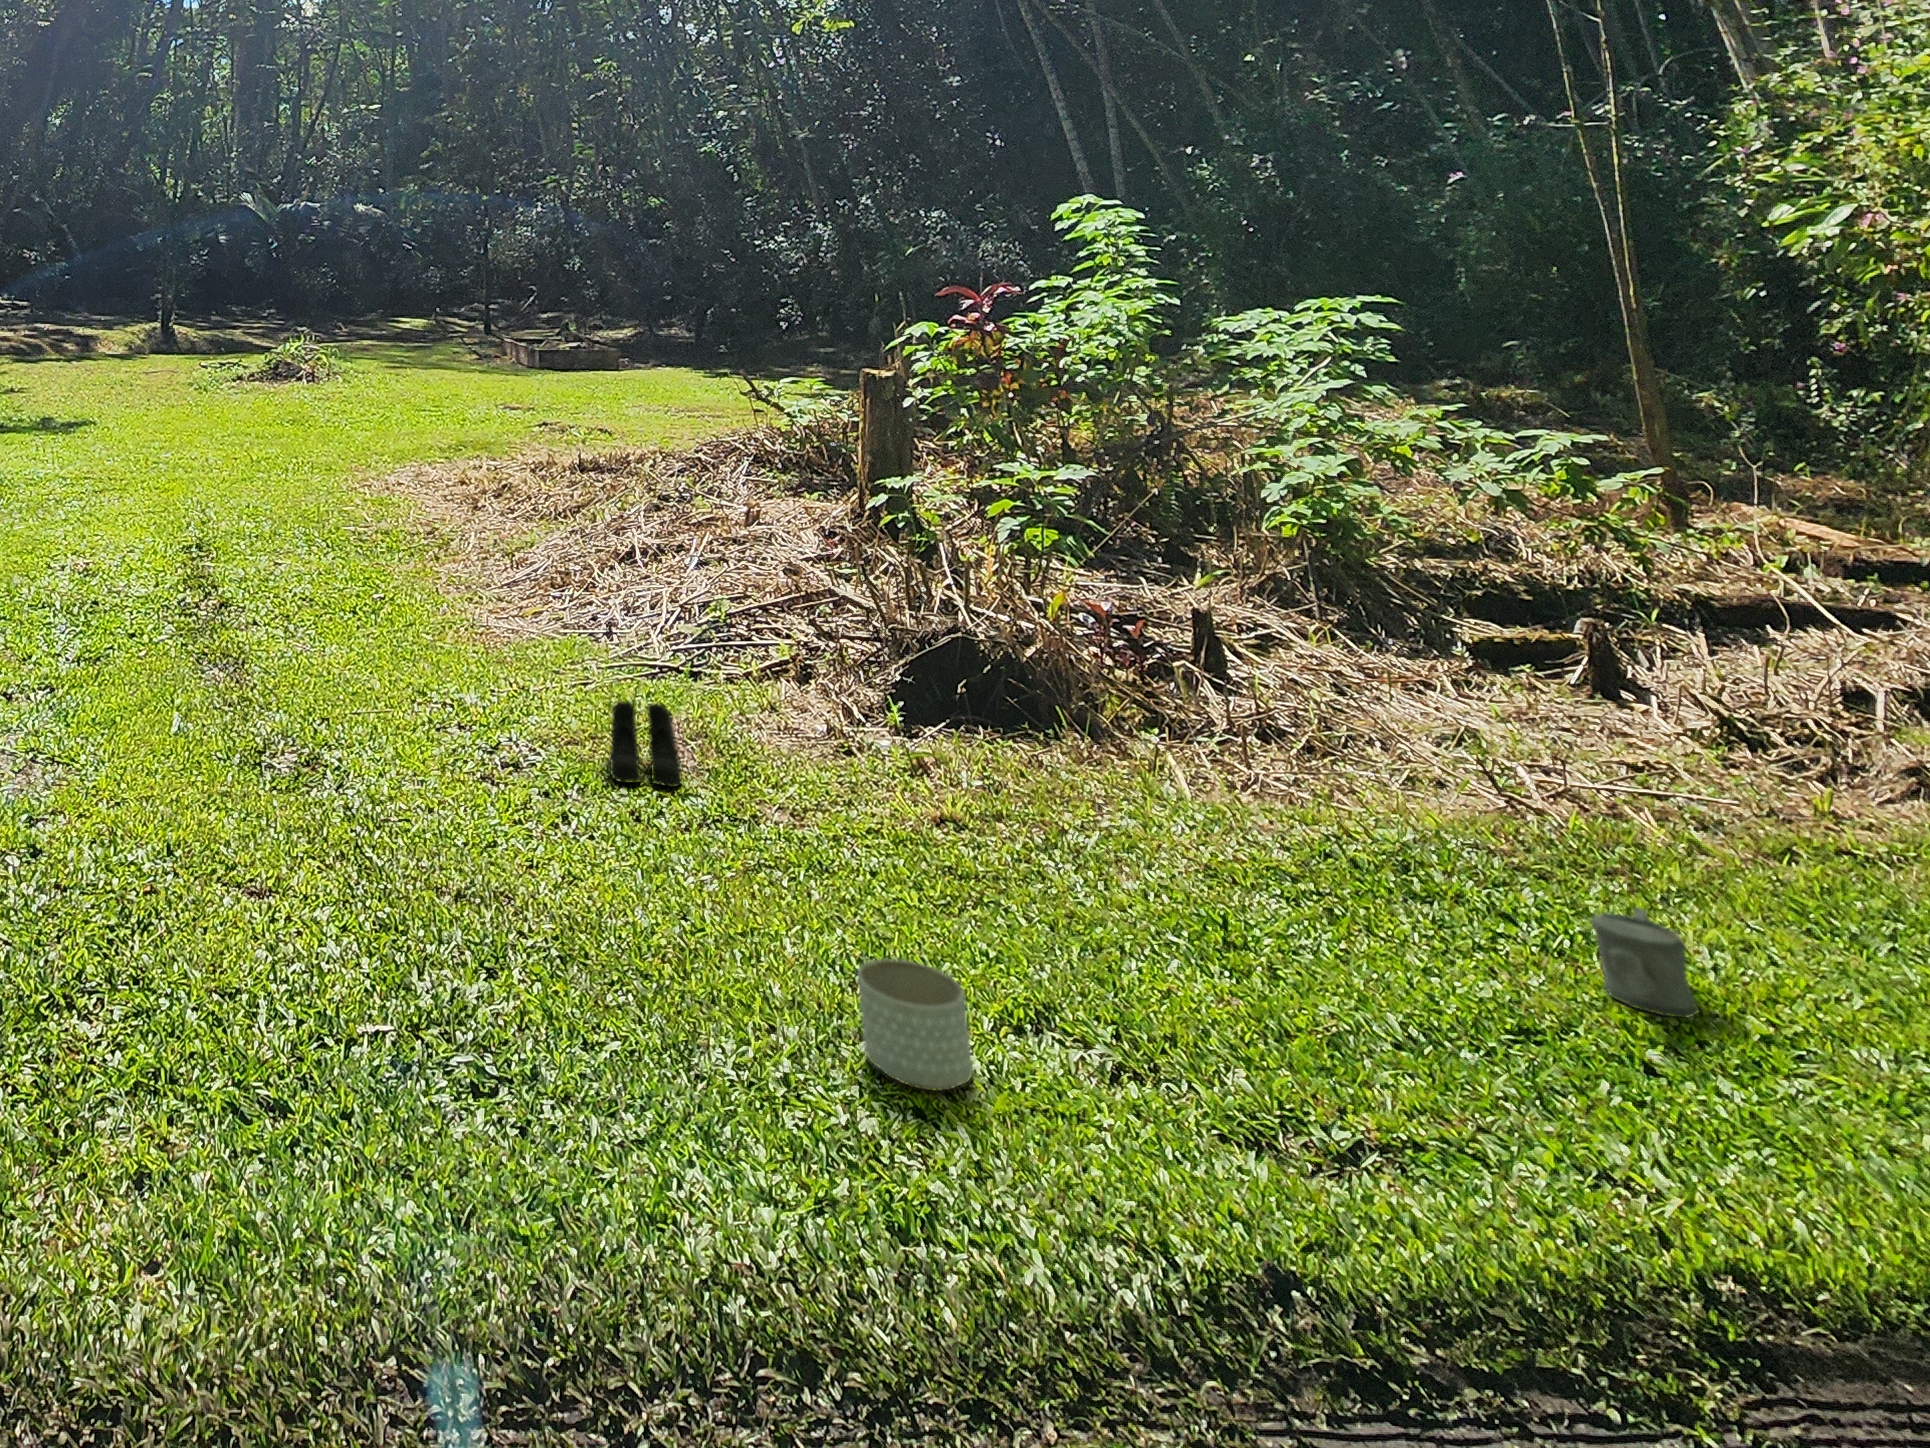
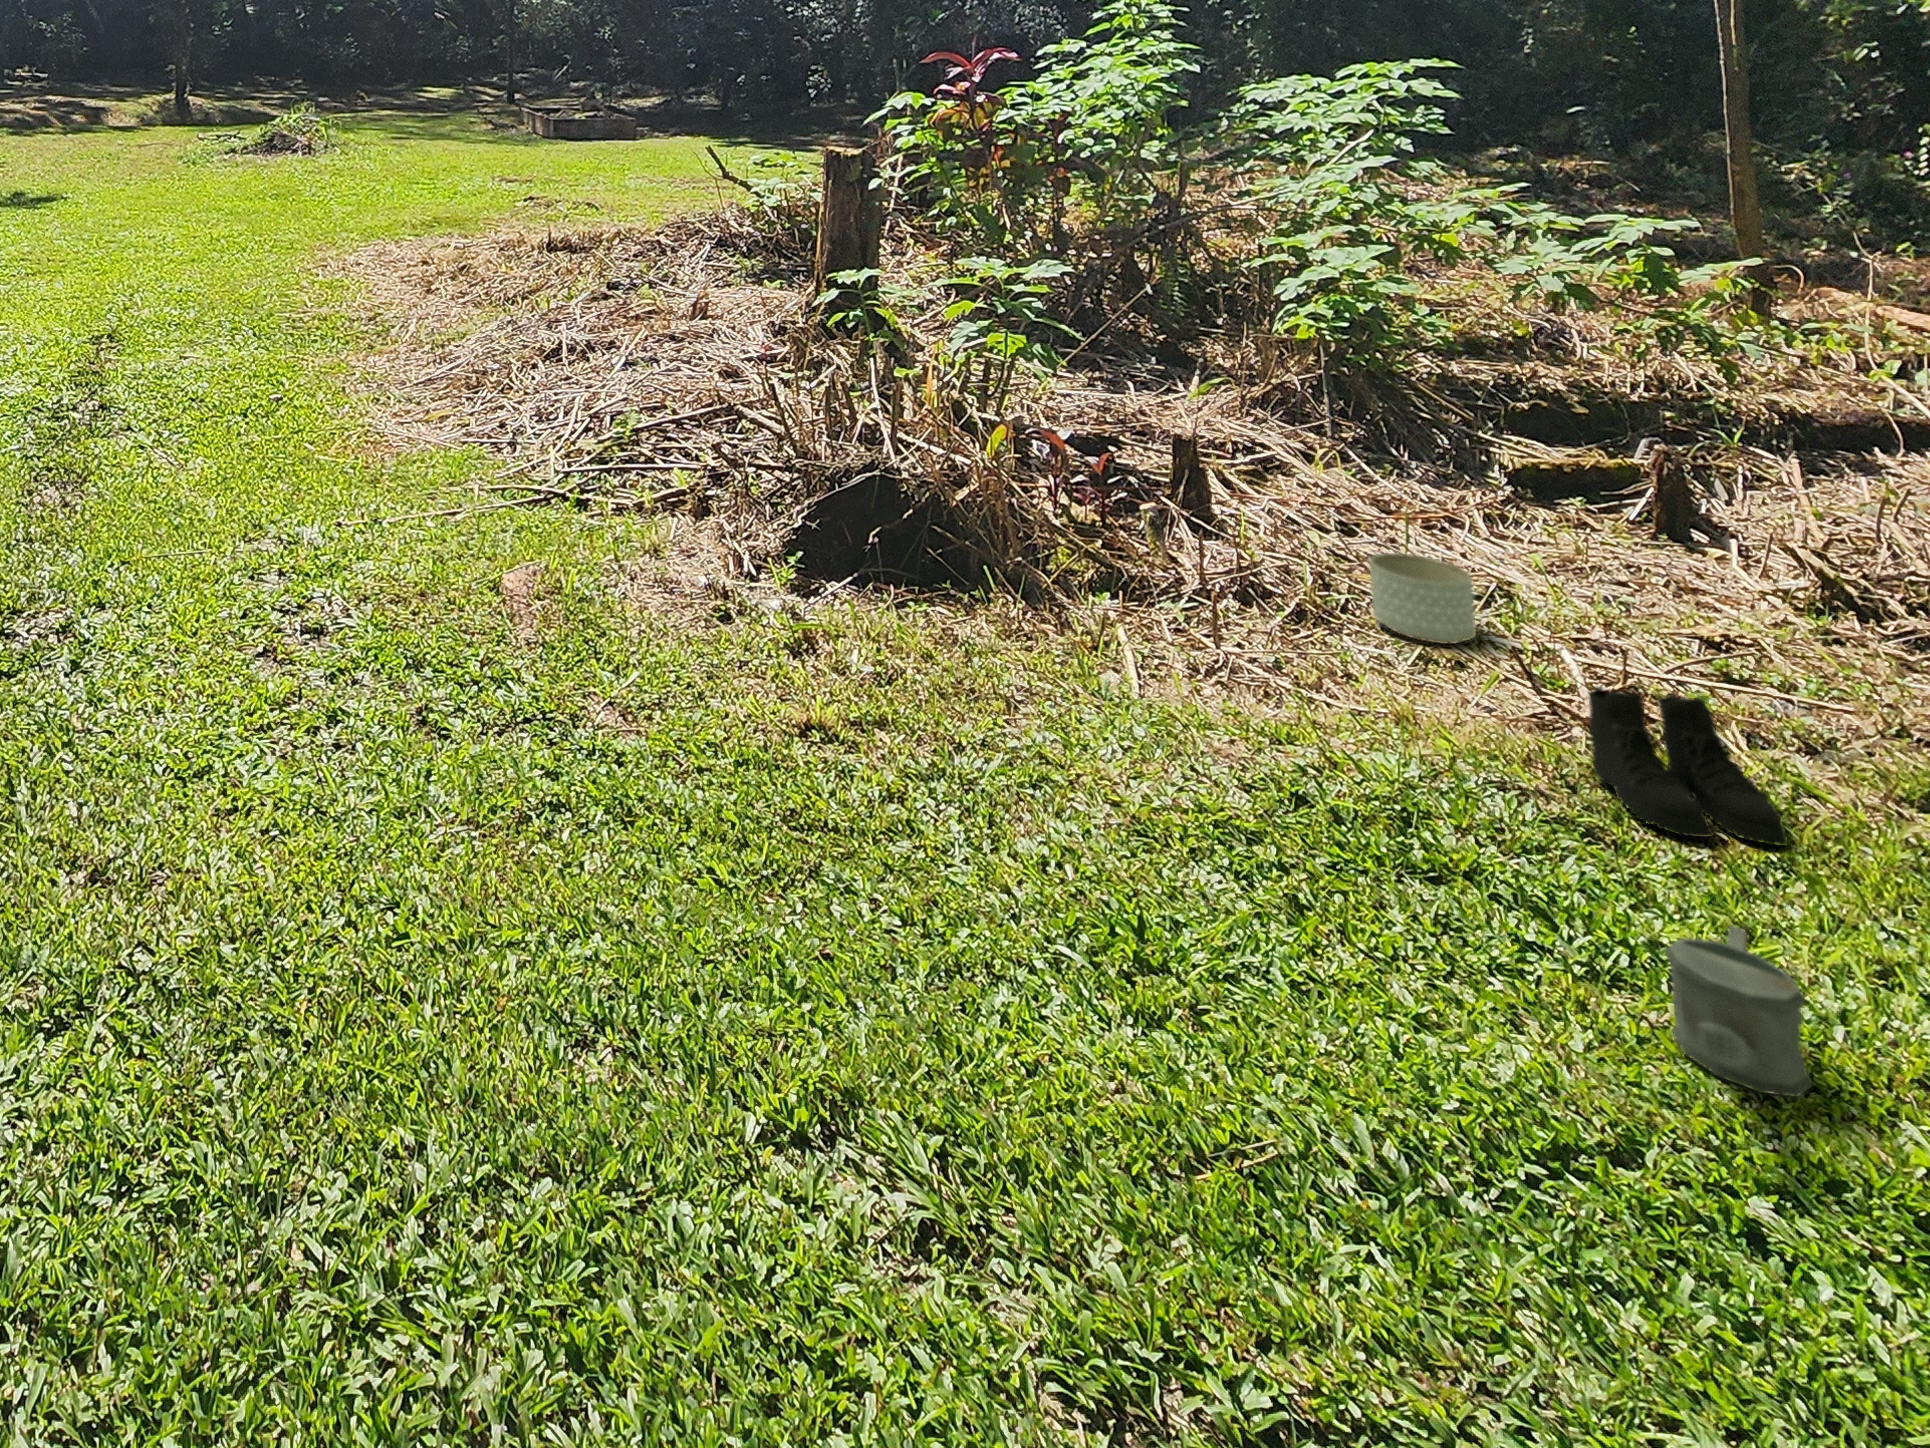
boots: present [609,701,682,787] -> present [1589,687,1788,846]
planter: present [857,959,973,1091] -> present [1369,553,1476,644]

